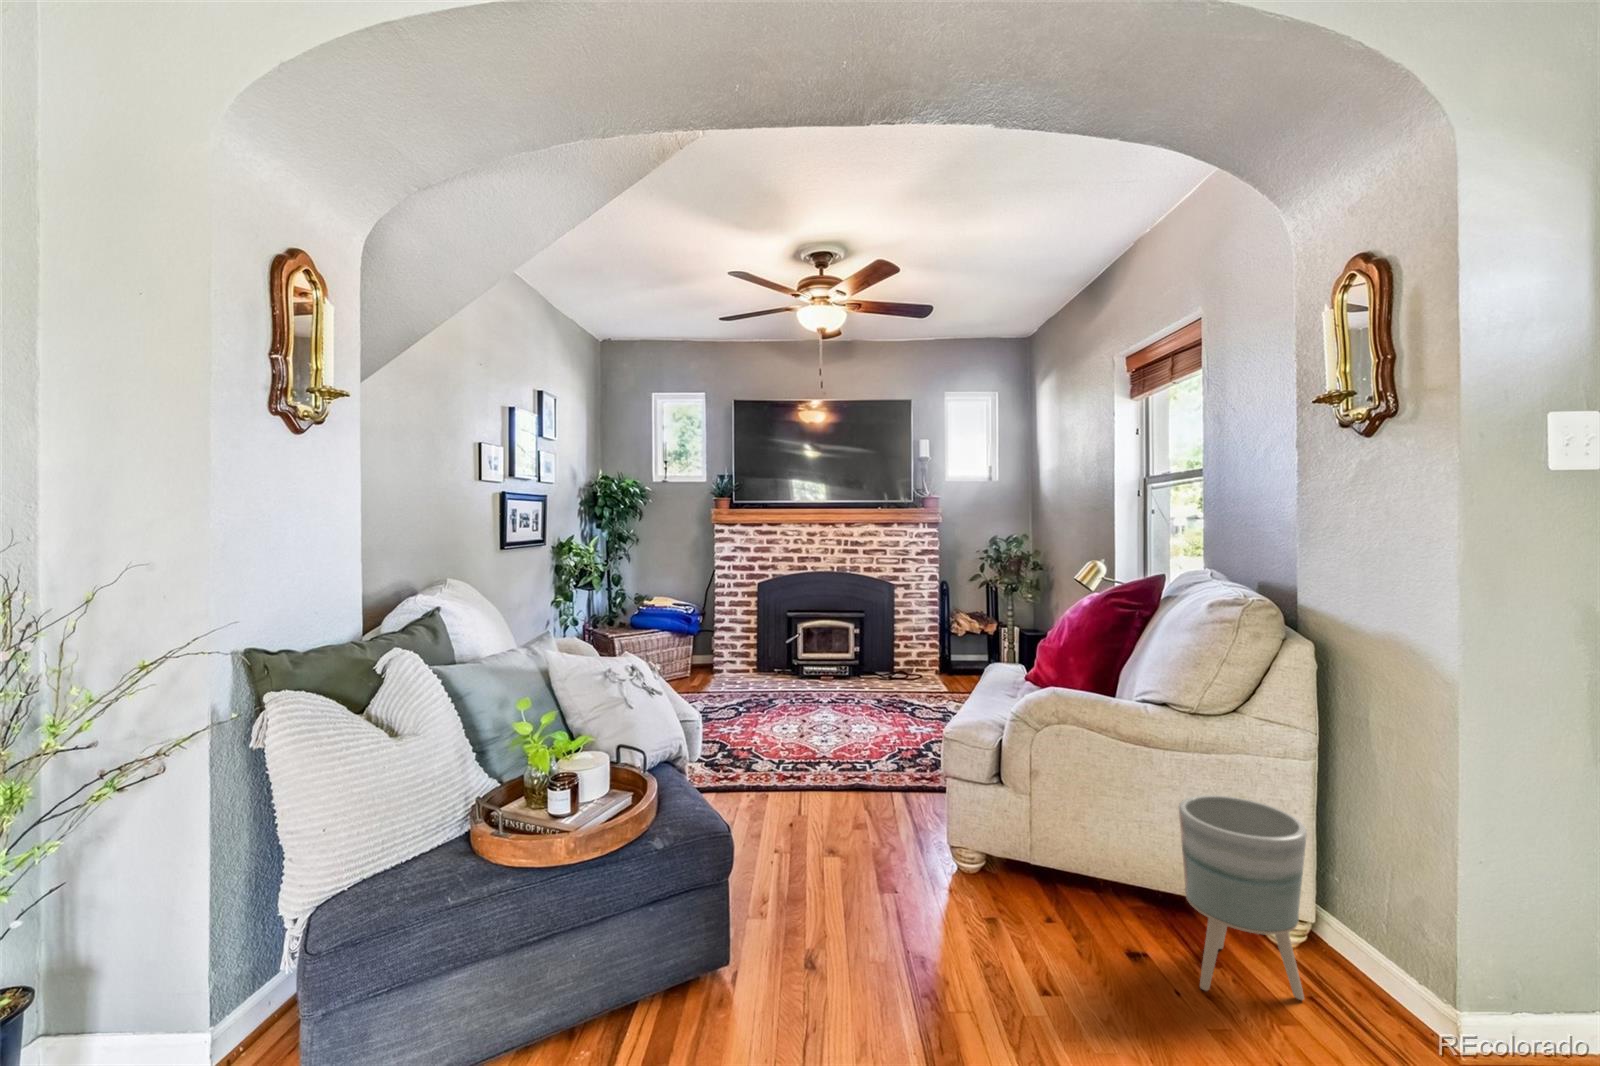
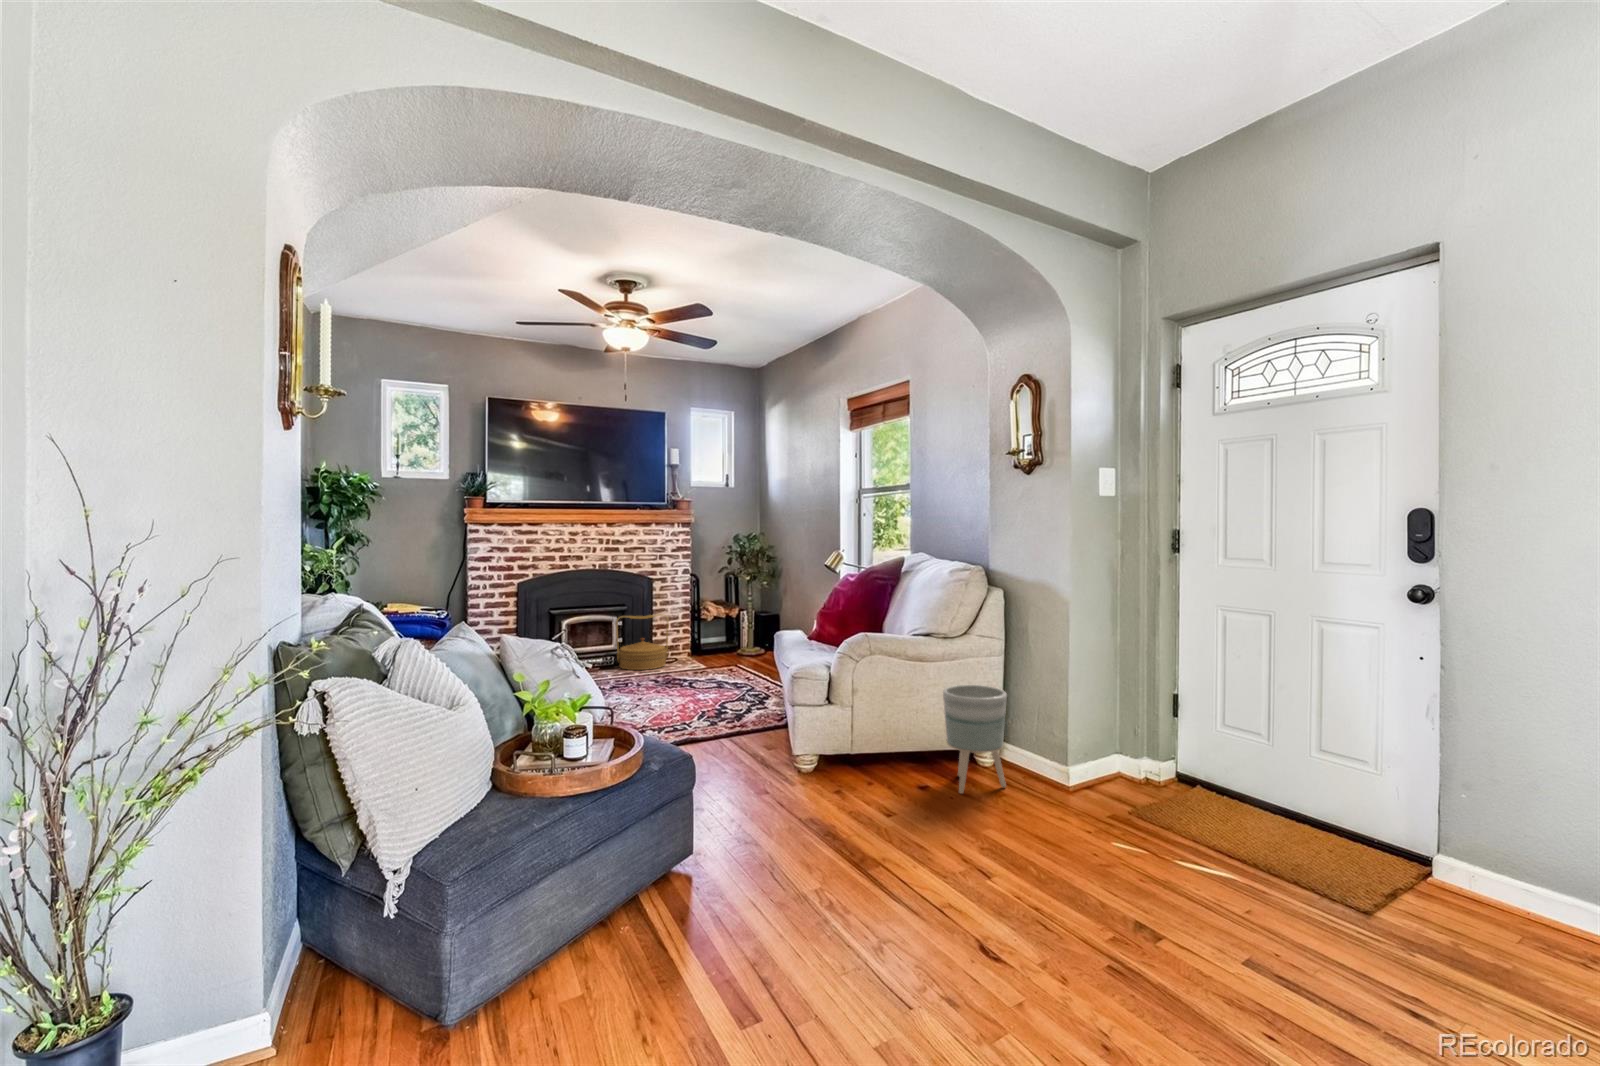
woven basket: none [849,623,906,685] -> present [616,614,668,670]

